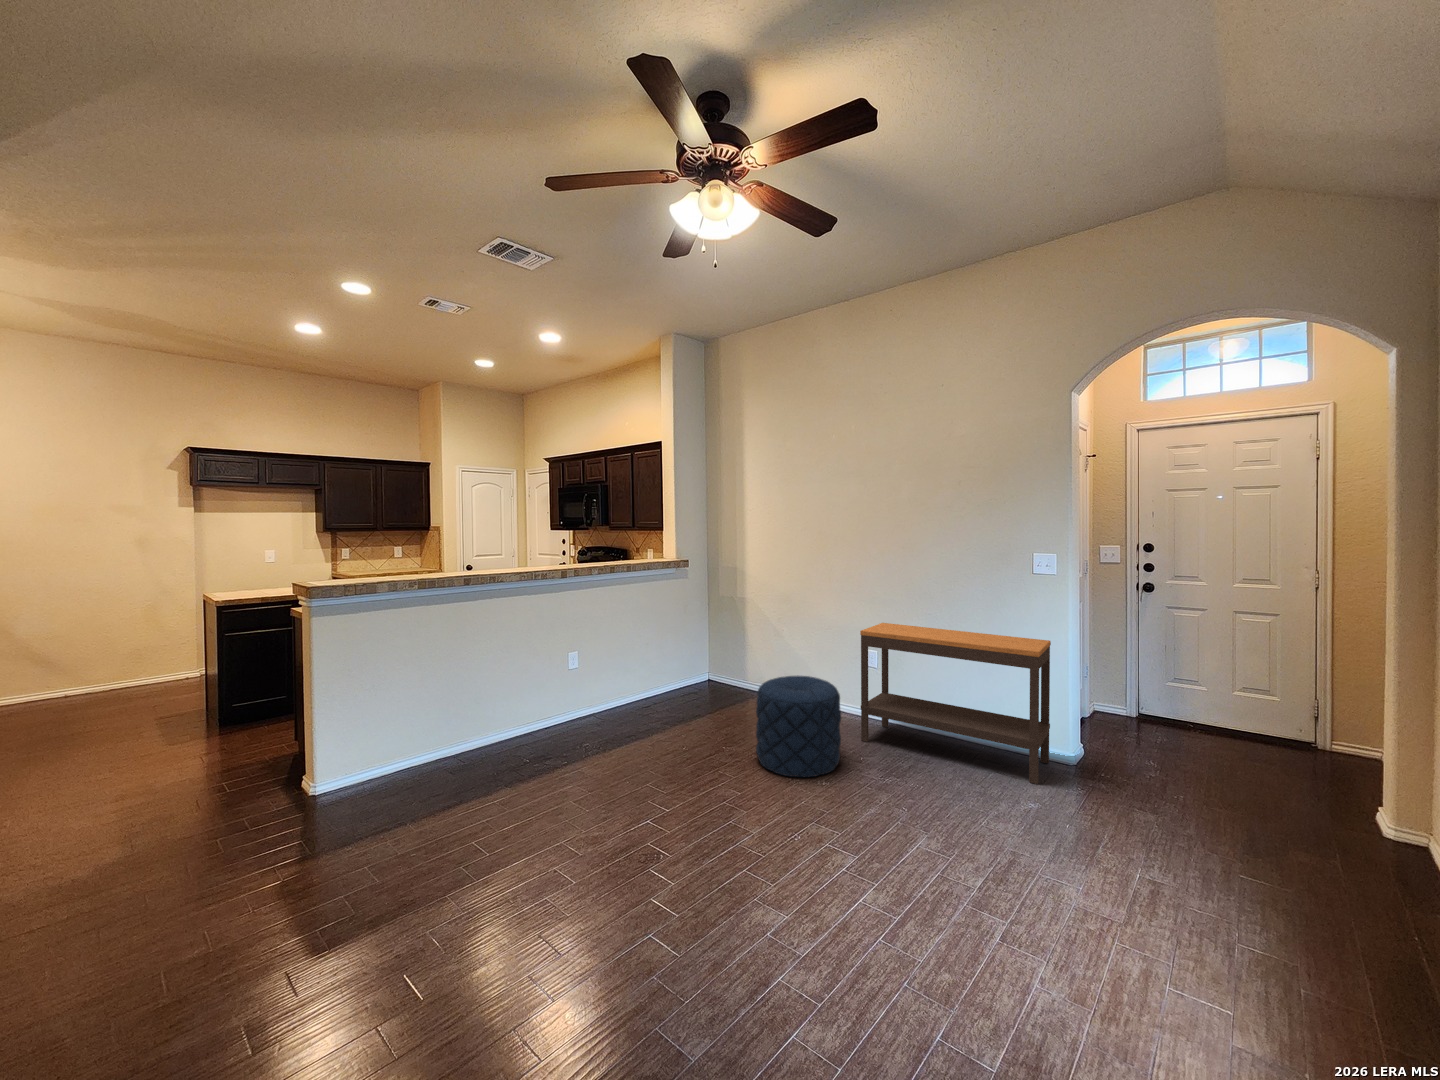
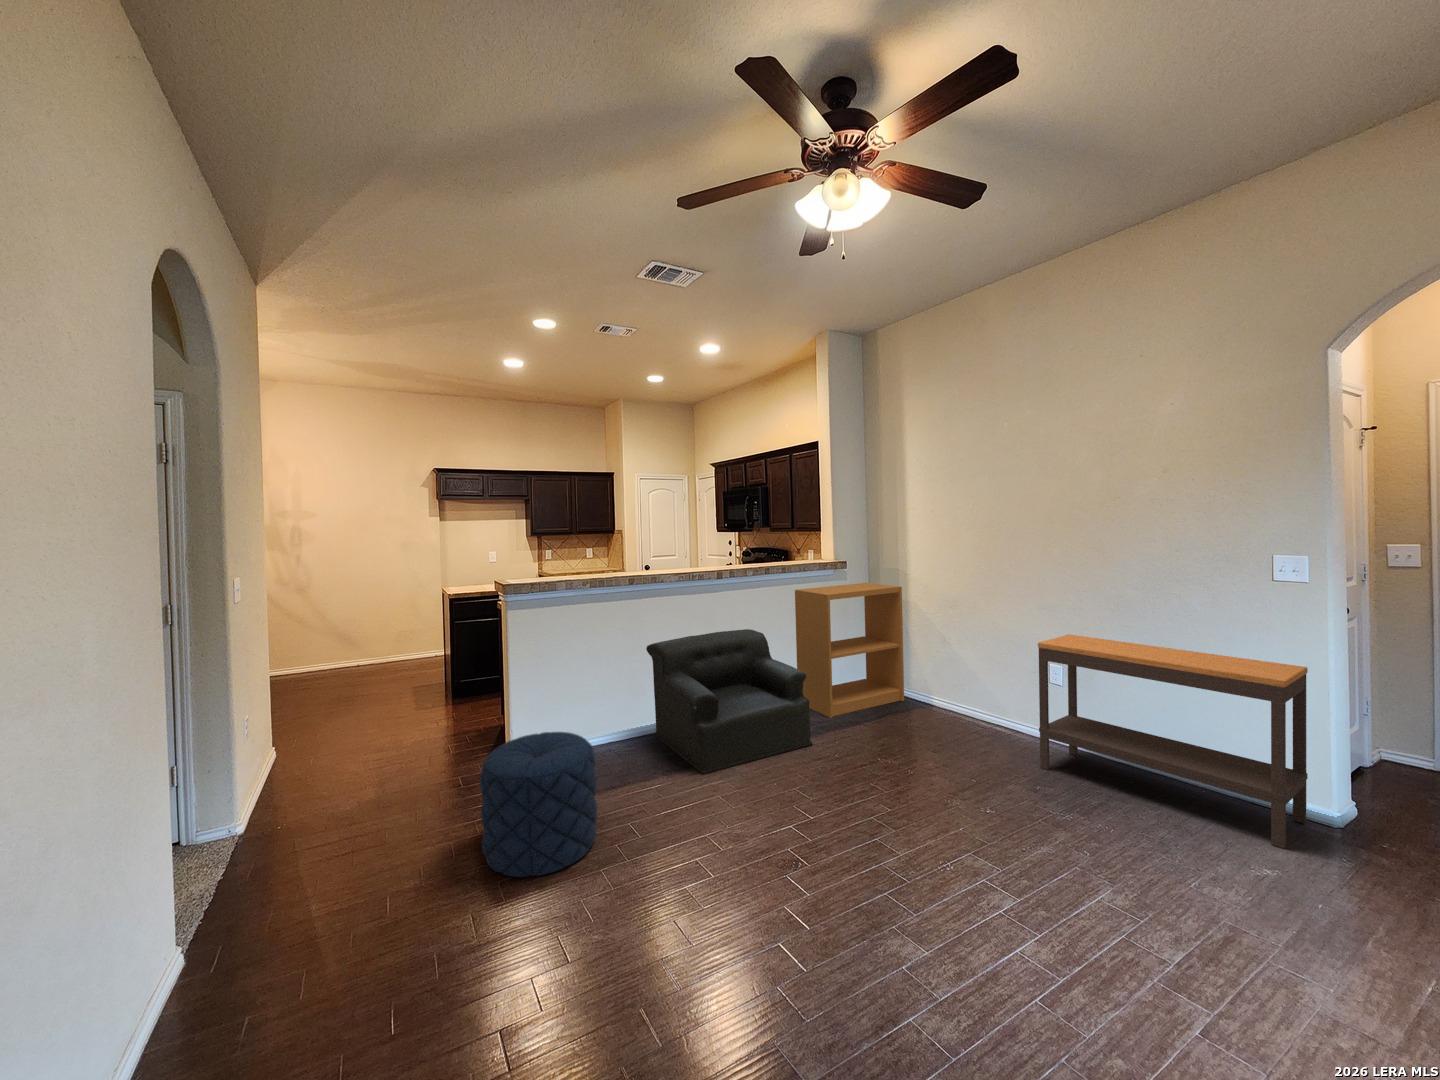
bookshelf: none [640,581,741,713] -> present [795,583,904,718]
armchair: none [483,630,661,782] -> present [646,629,812,774]
pouf: present [756,676,841,777] -> present [480,732,597,877]

